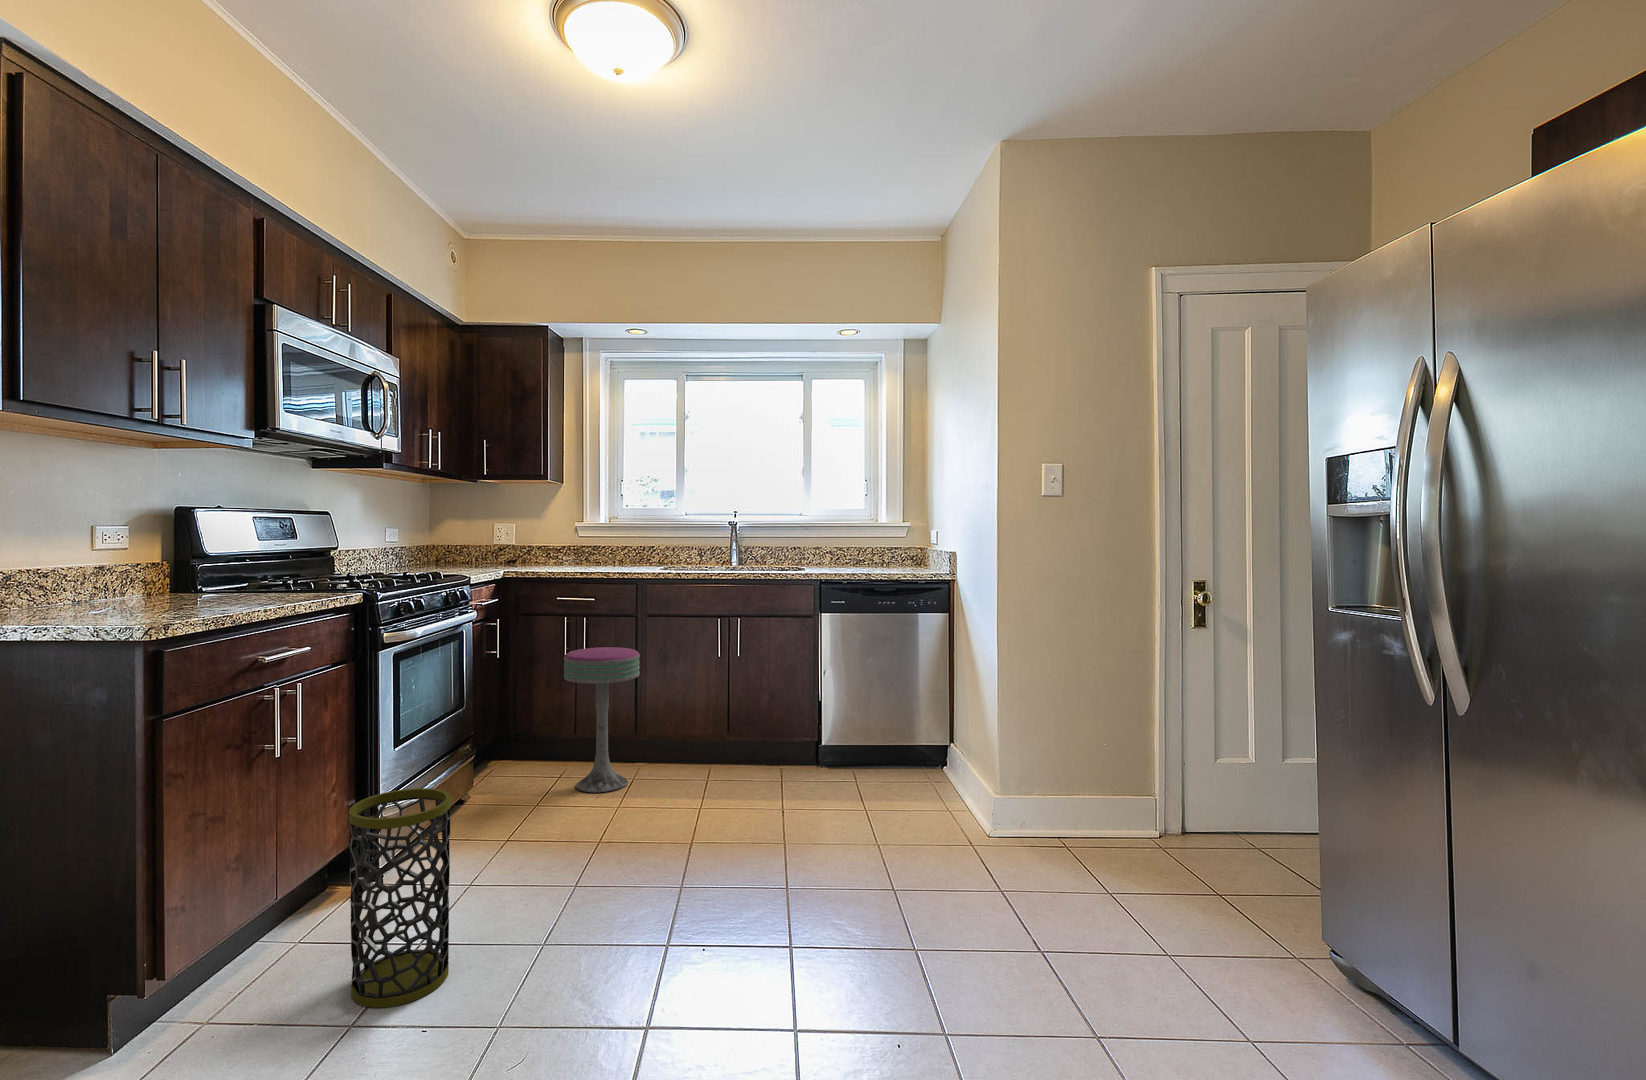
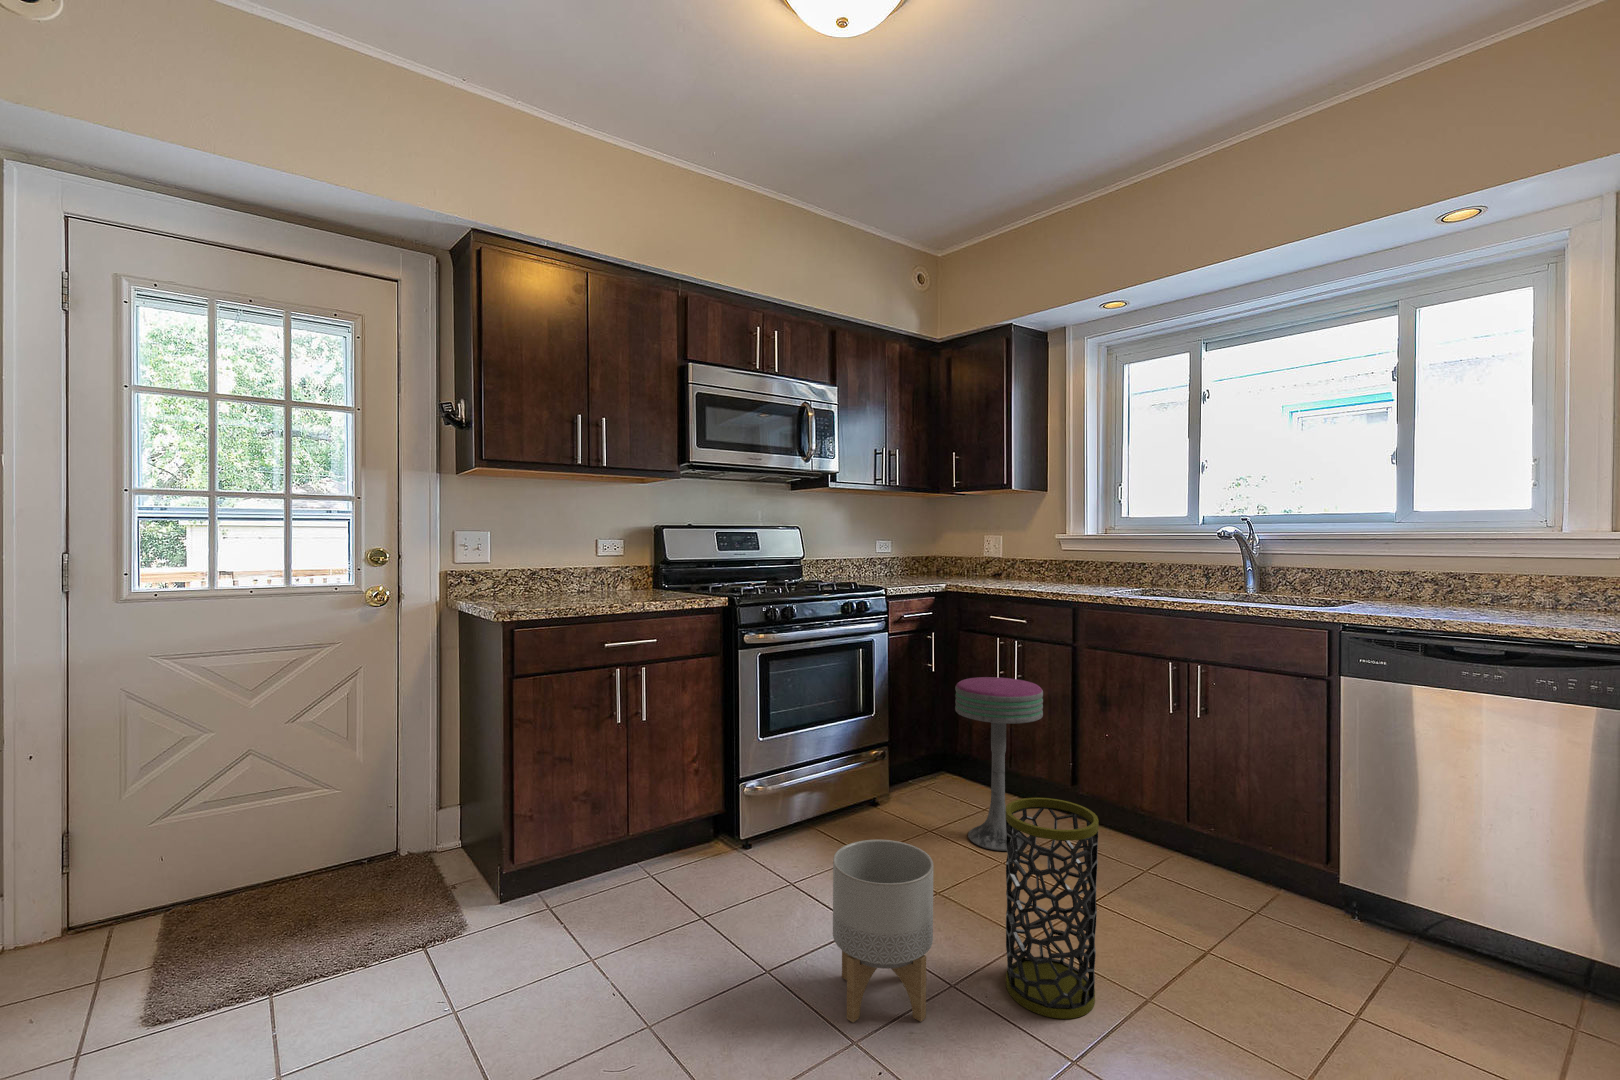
planter: none [616,769,698,908] -> present [833,840,933,1023]
trash can: present [349,788,451,1008] -> present [1006,798,1098,1019]

